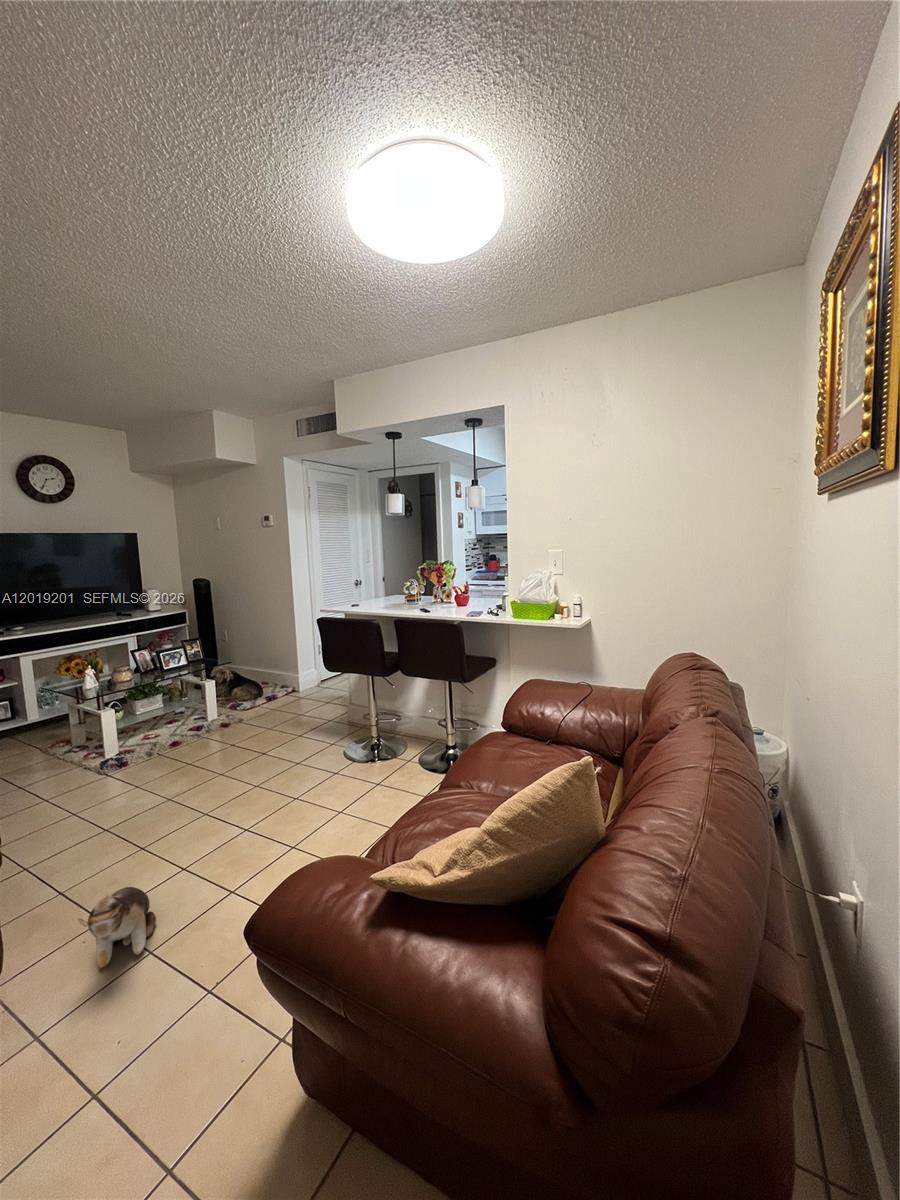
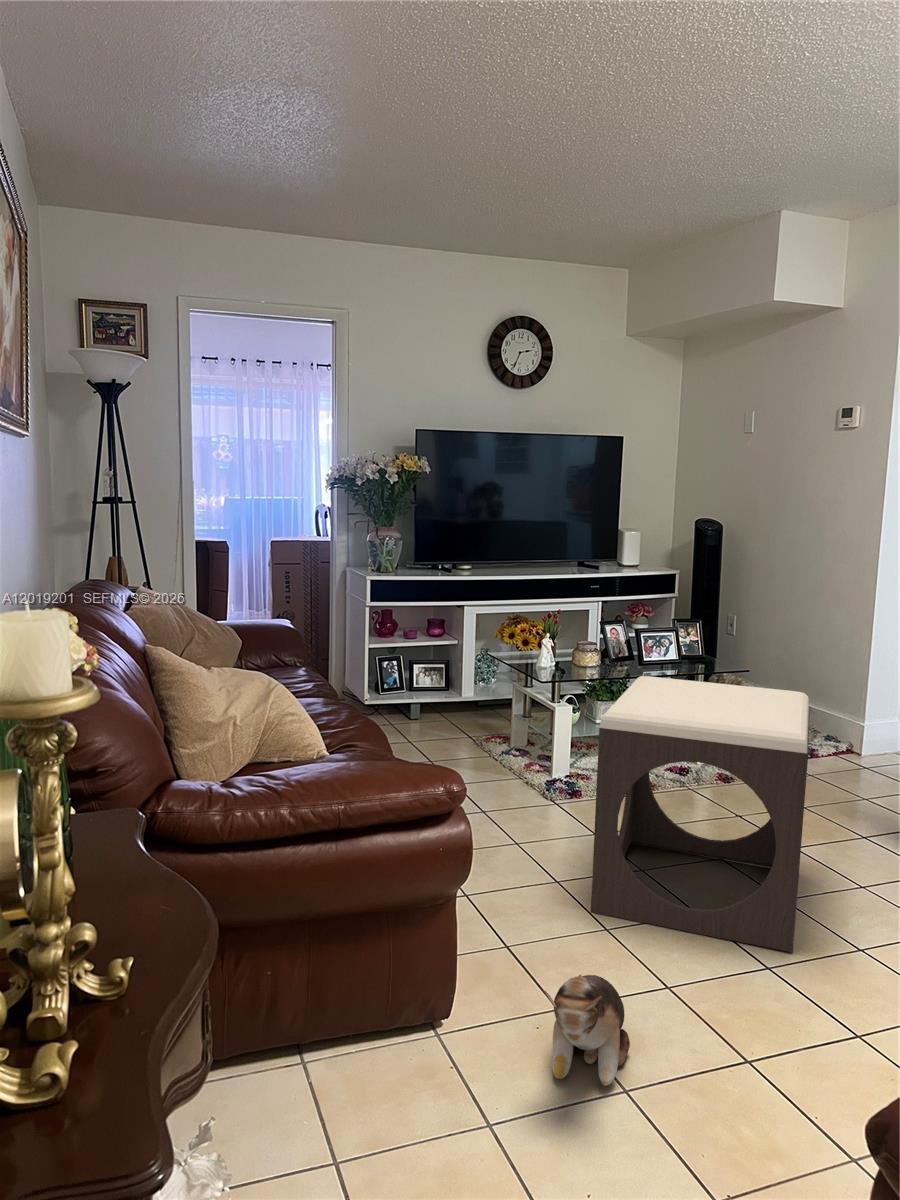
footstool: none [118,673,264,841] -> present [591,676,810,952]

